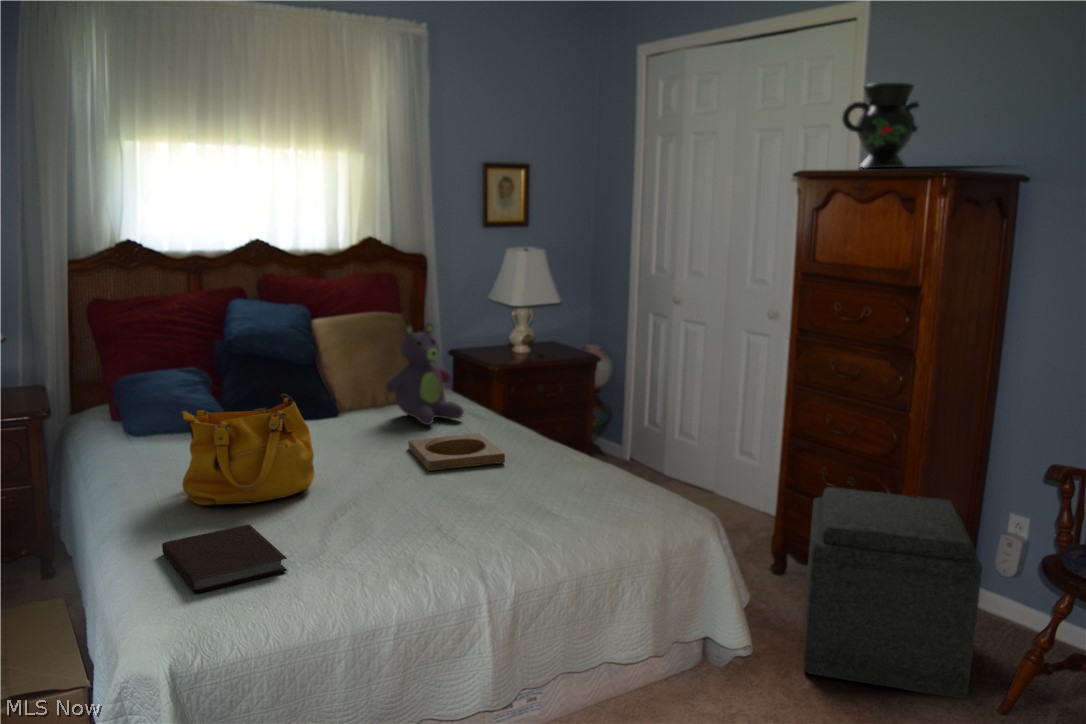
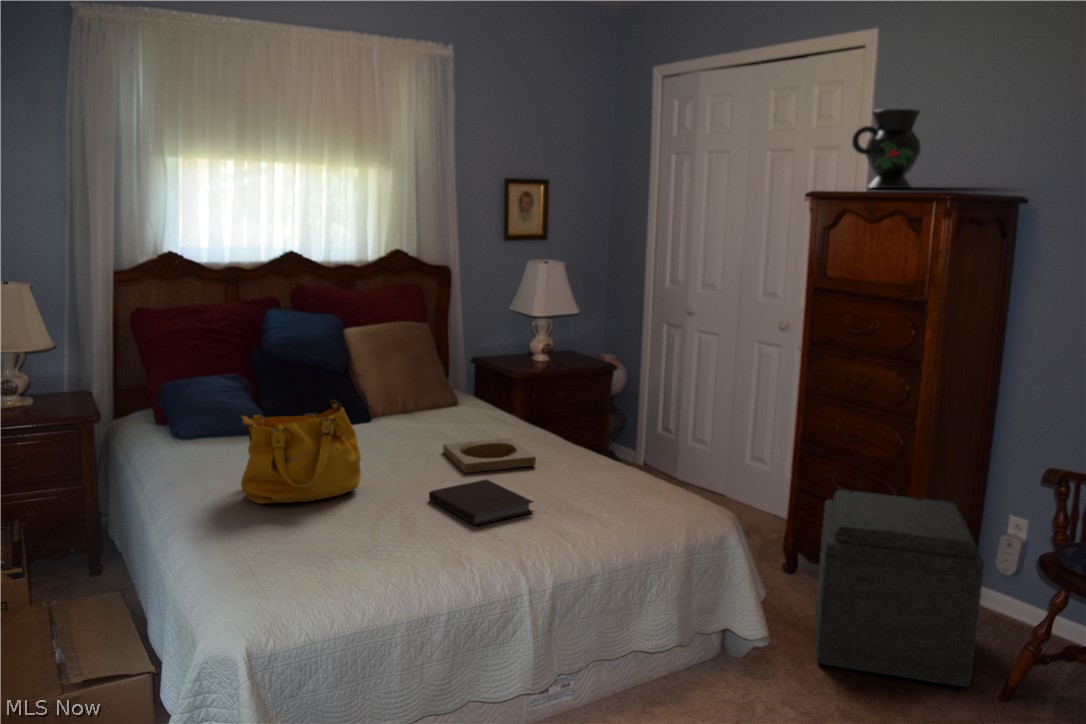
stuffed bear: present [385,323,464,425] -> none [418,333,492,430]
notebook: present [162,524,288,593] -> present [429,479,533,525]

